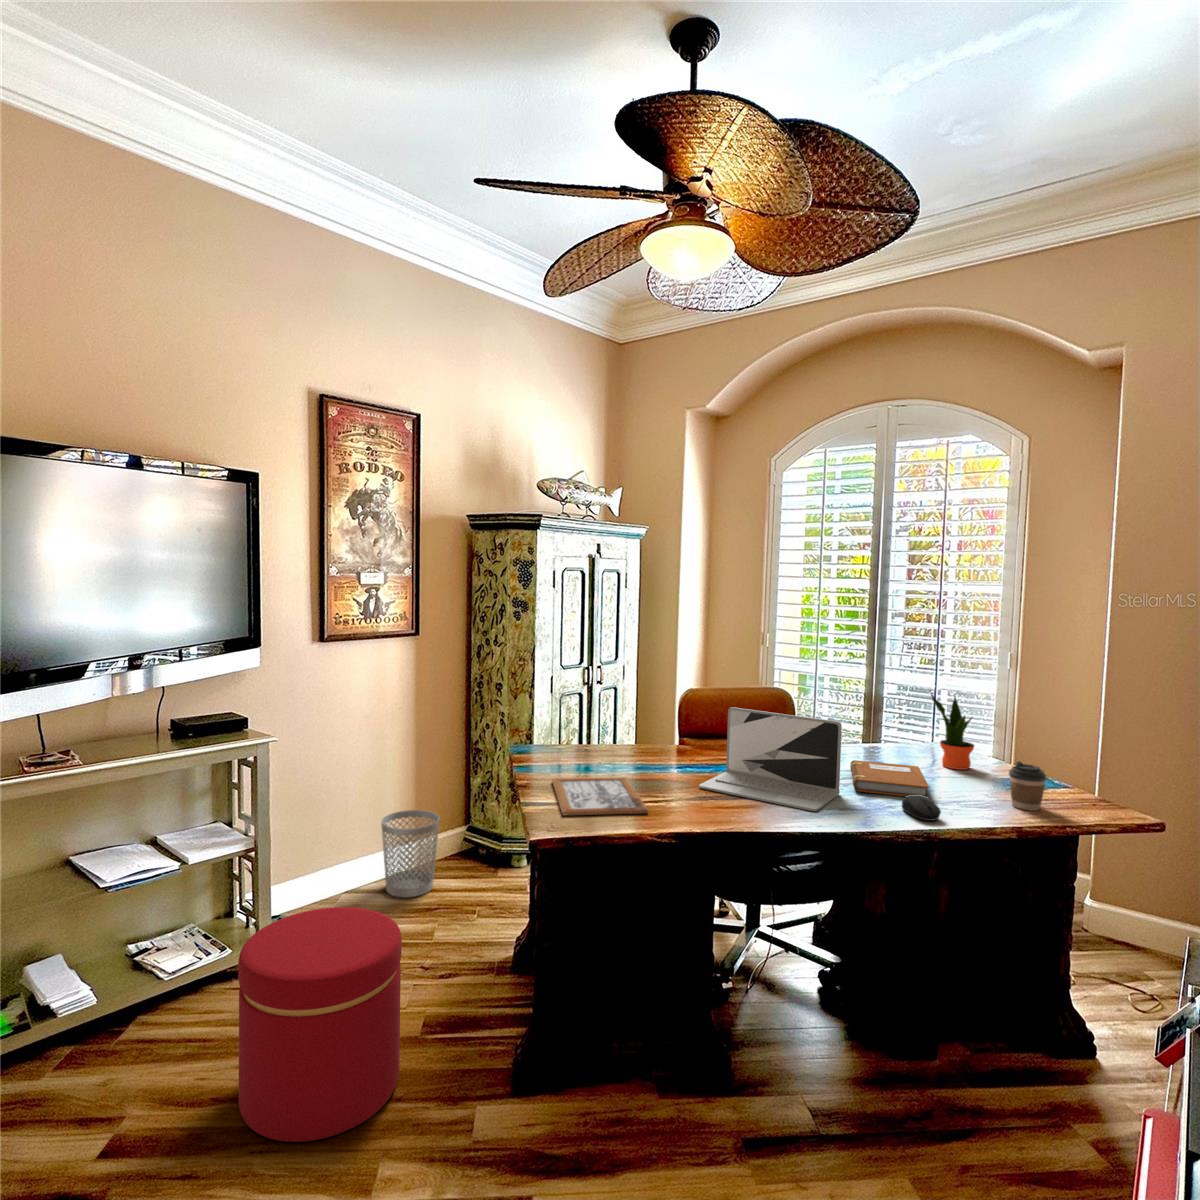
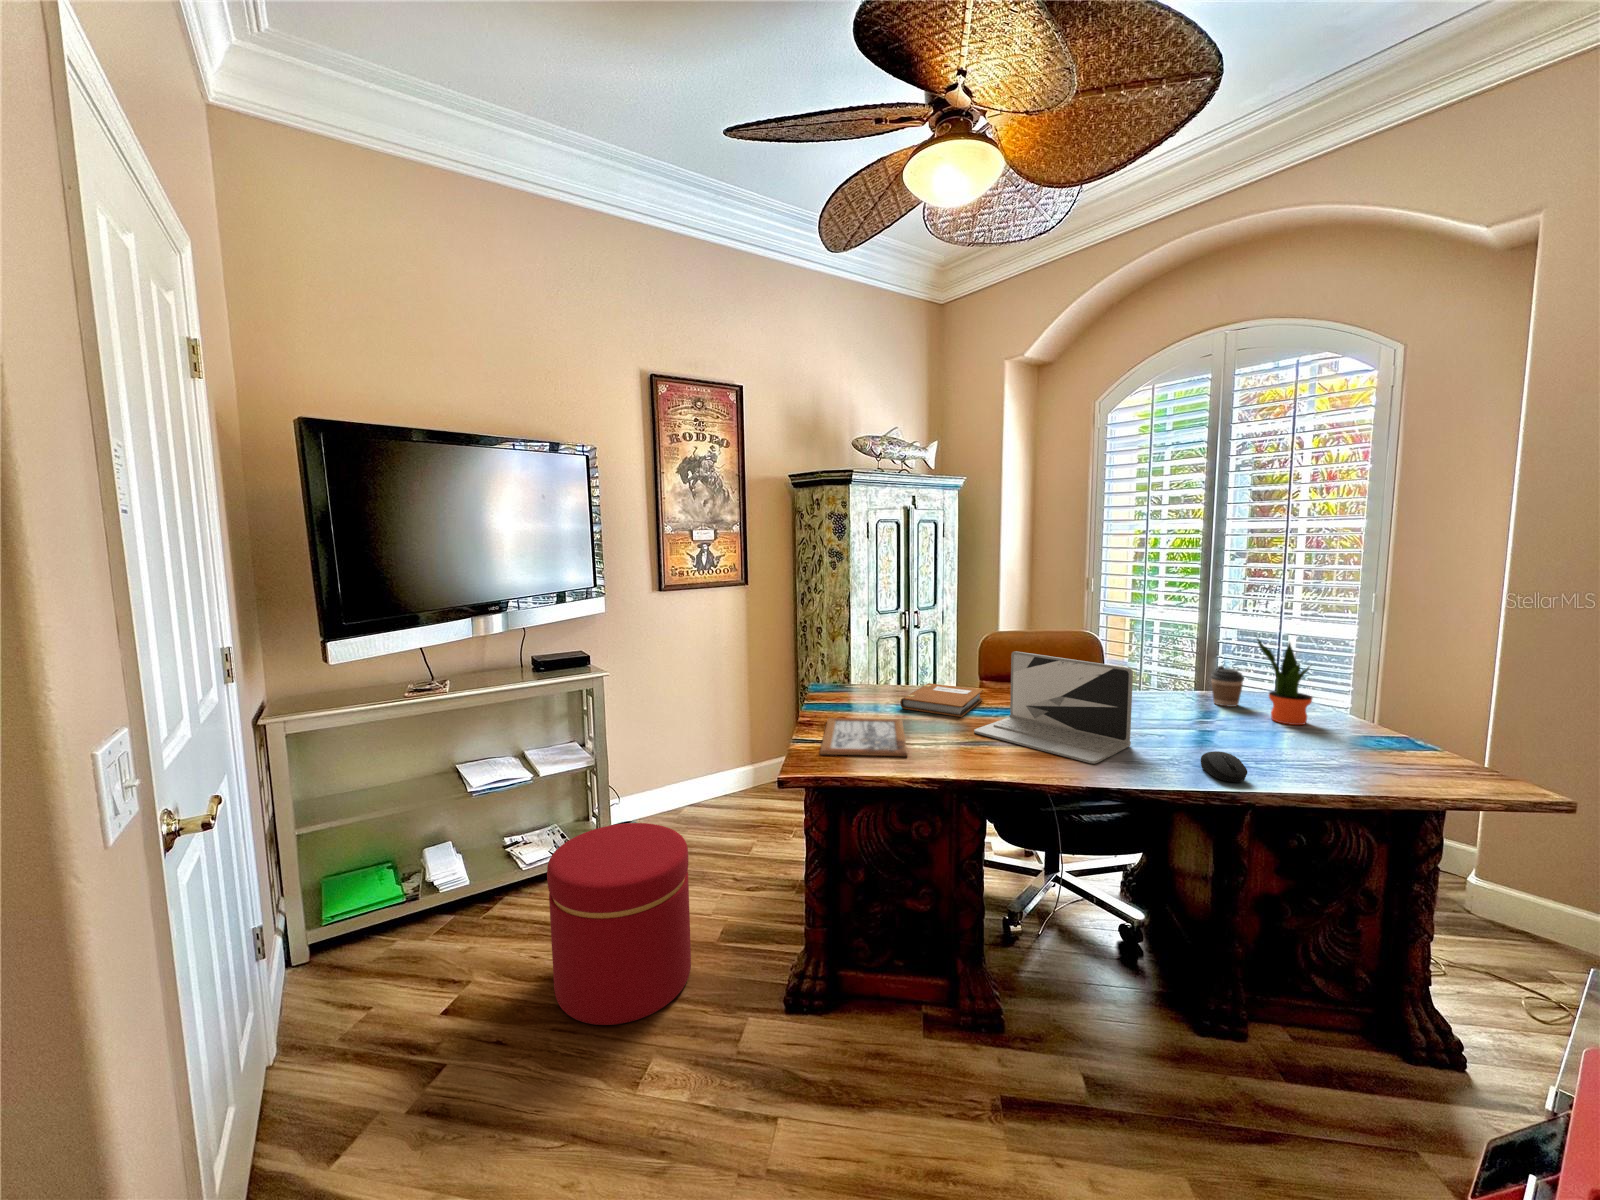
notebook: present [850,760,929,798] -> present [900,683,983,717]
coffee cup: present [1009,761,1047,811] -> present [1211,666,1244,707]
wastebasket: present [381,810,439,897] -> none [716,740,766,815]

